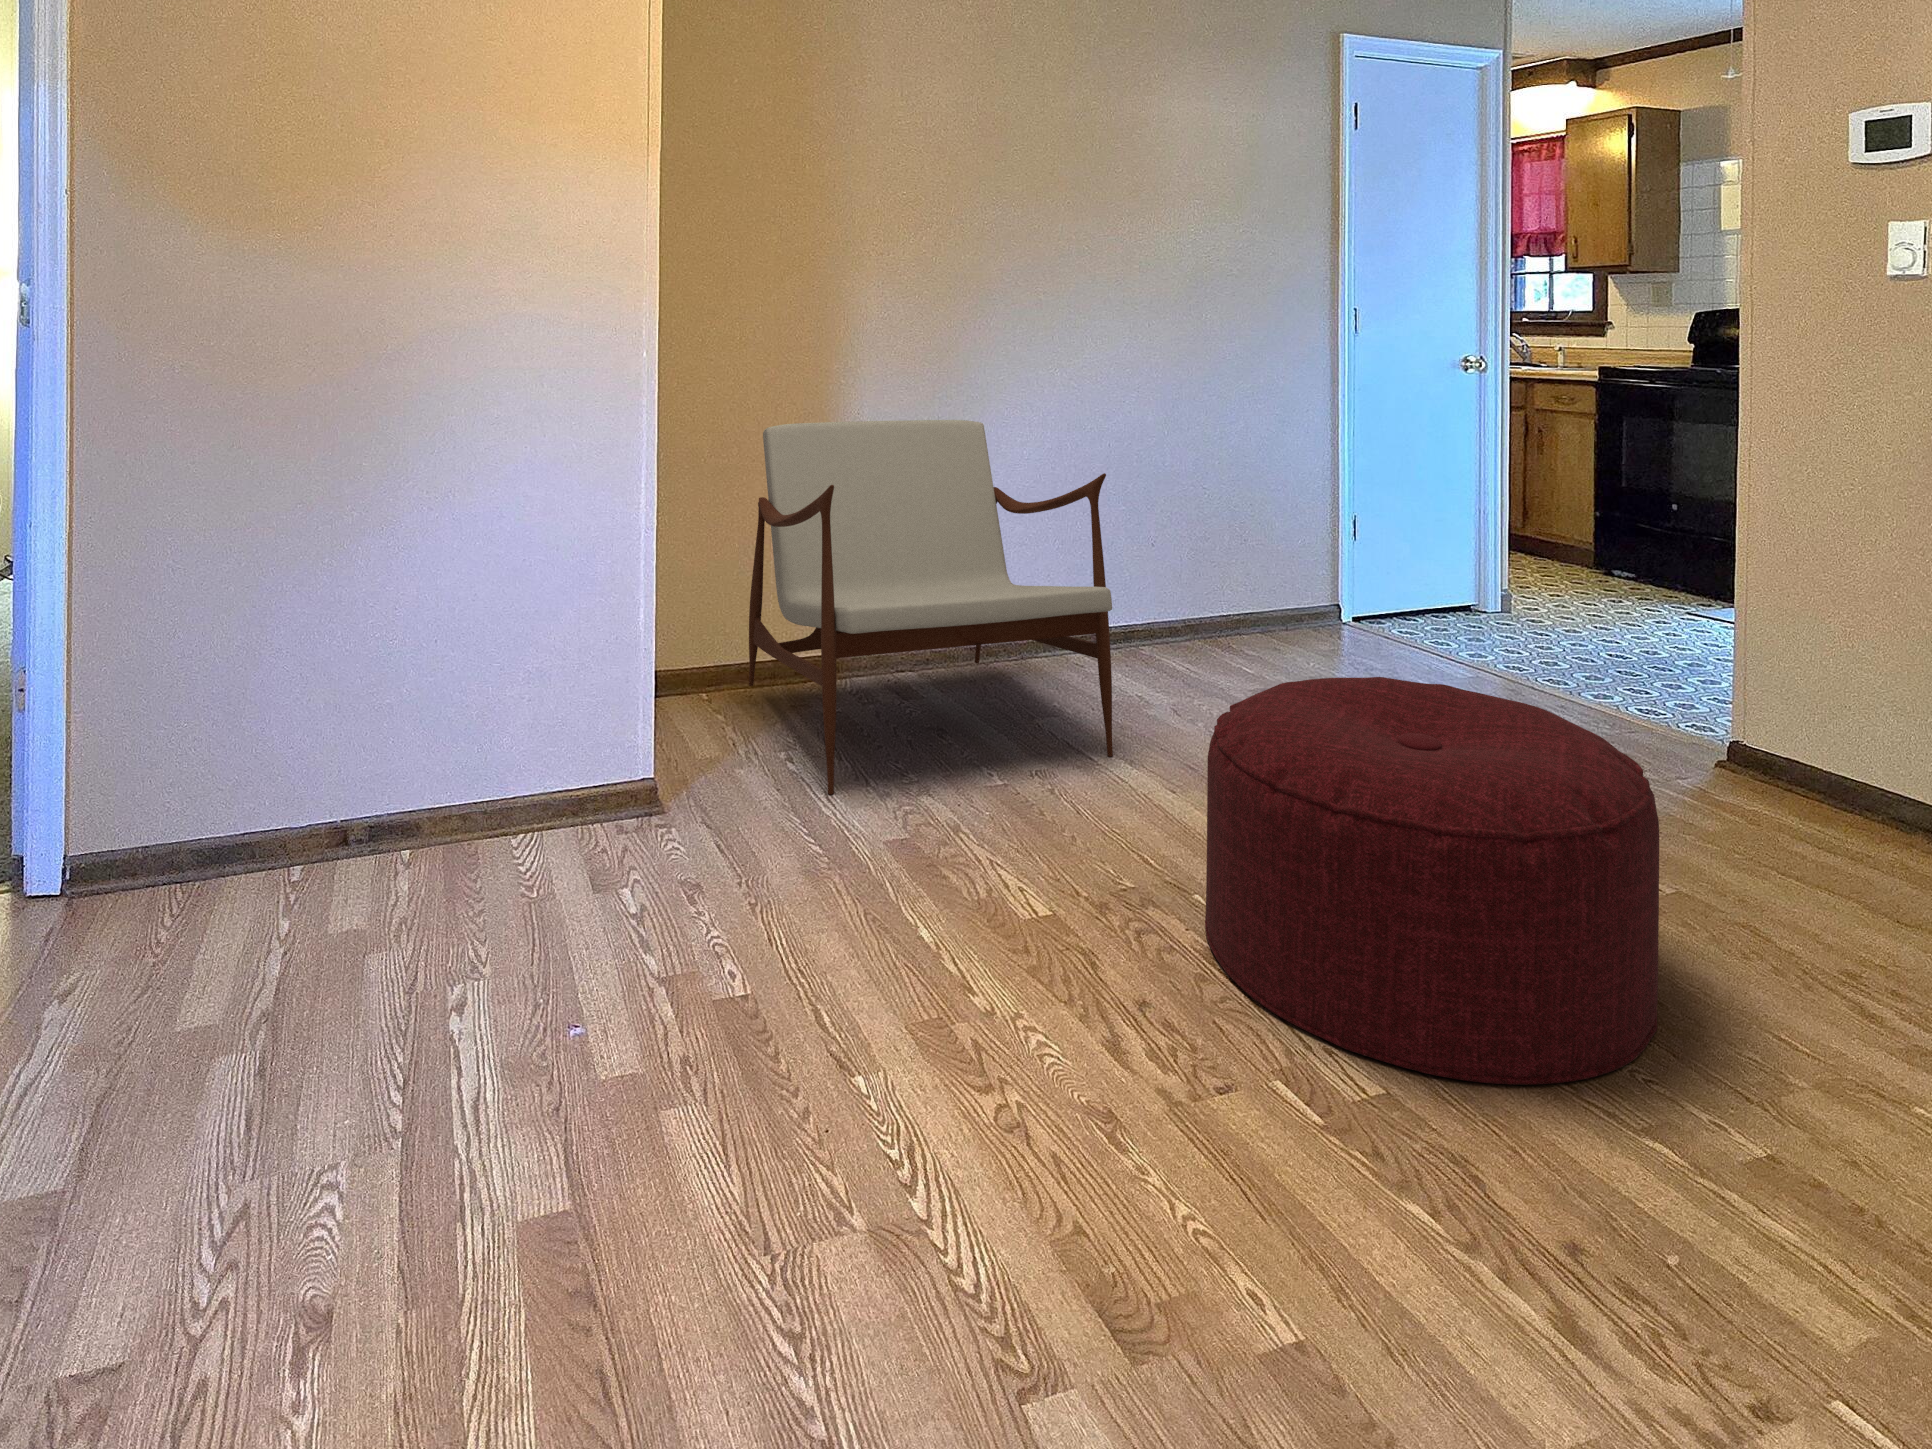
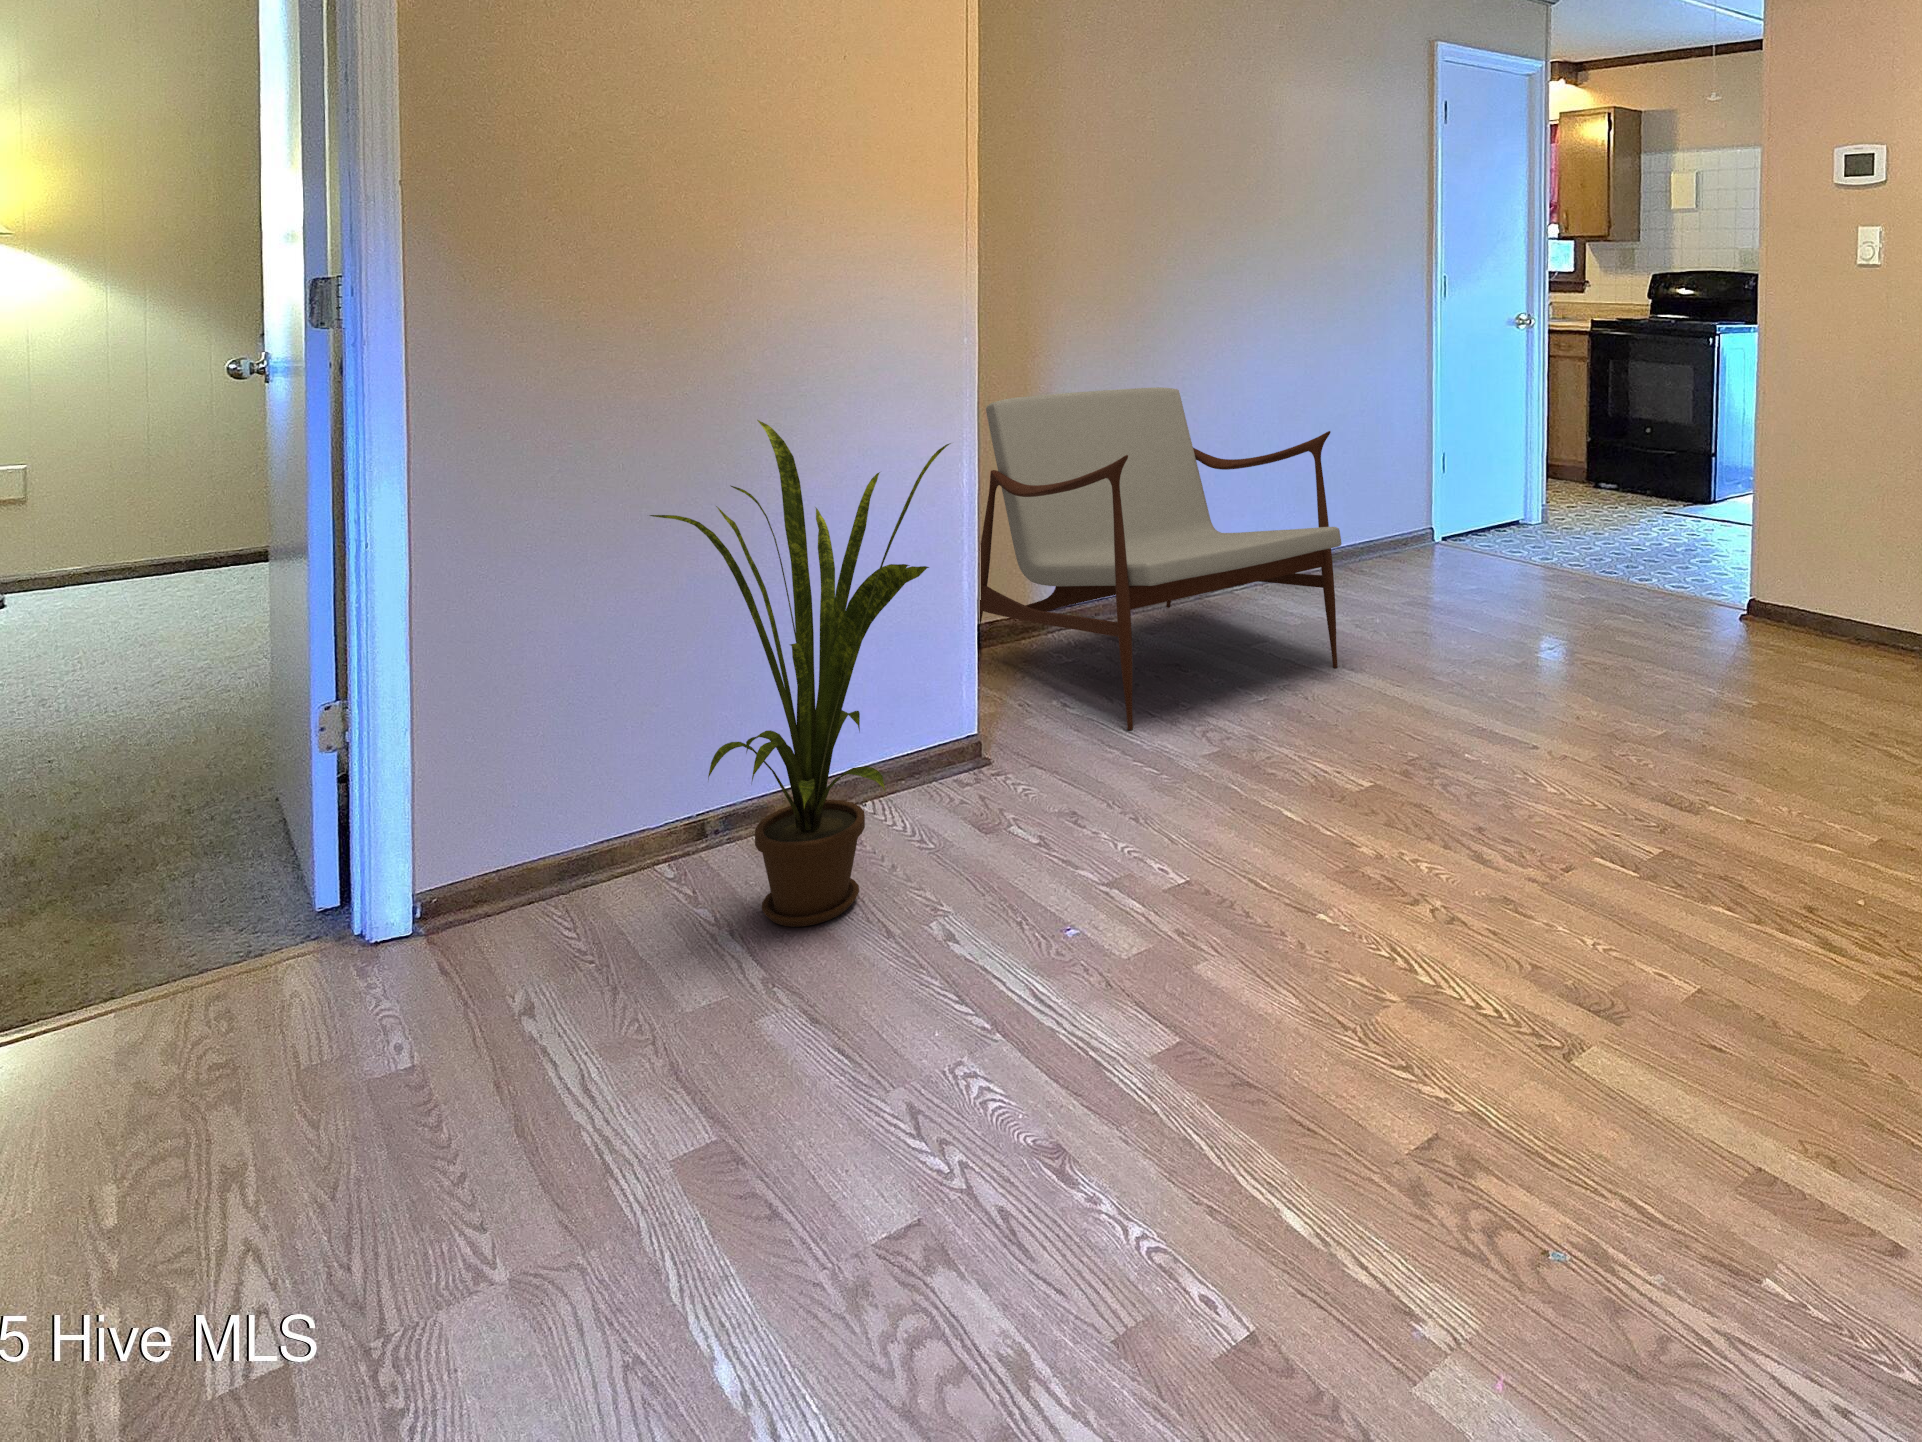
house plant: none [215,421,517,953] -> present [650,420,951,927]
ottoman: present [1205,677,1659,1085] -> none [1484,574,1788,832]

